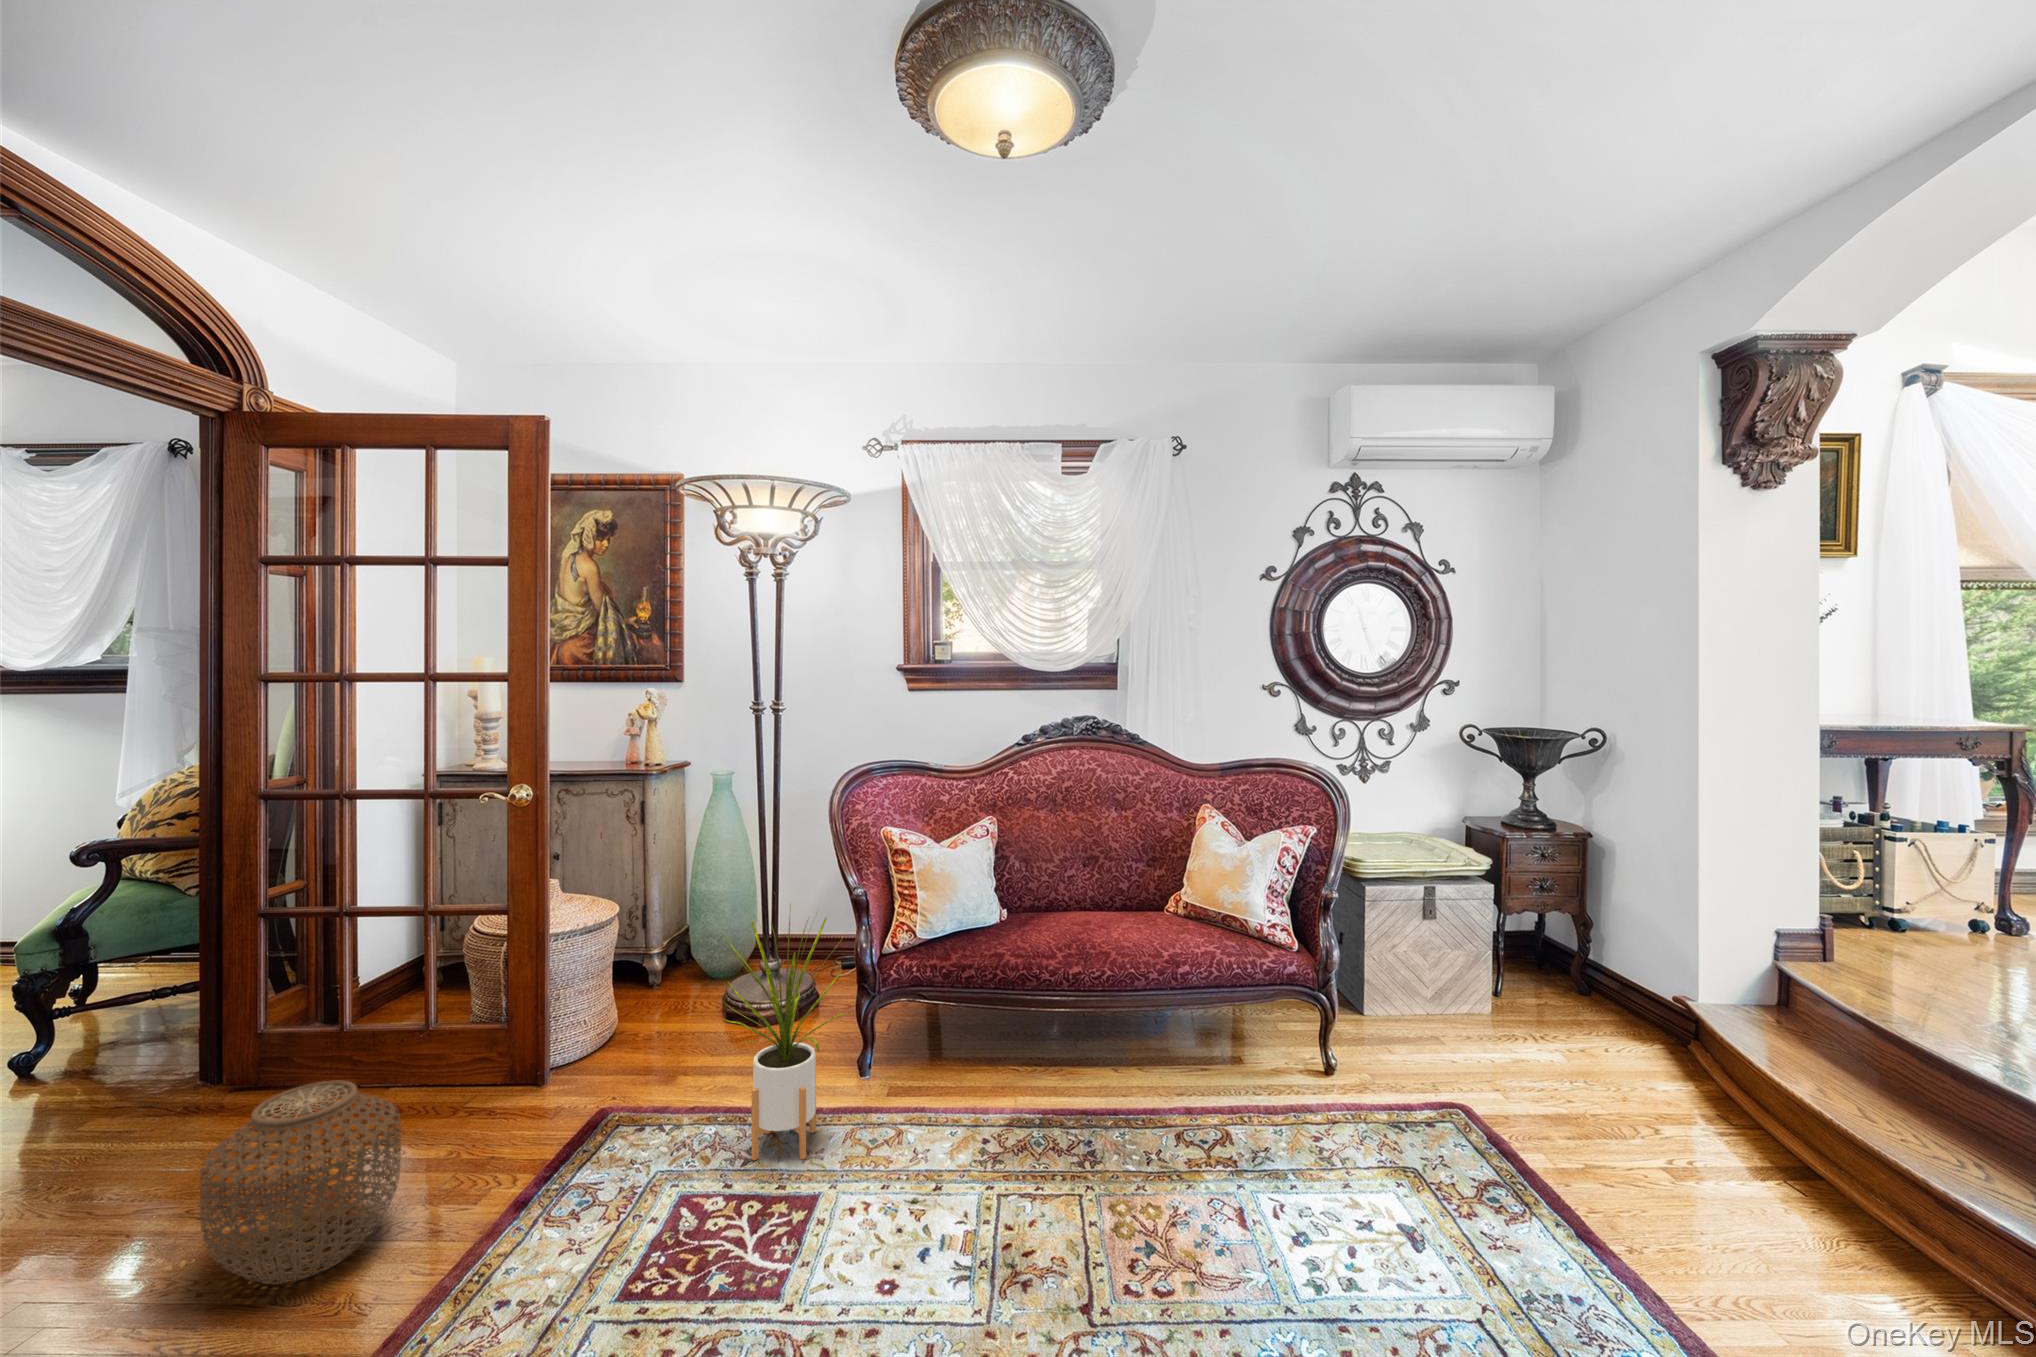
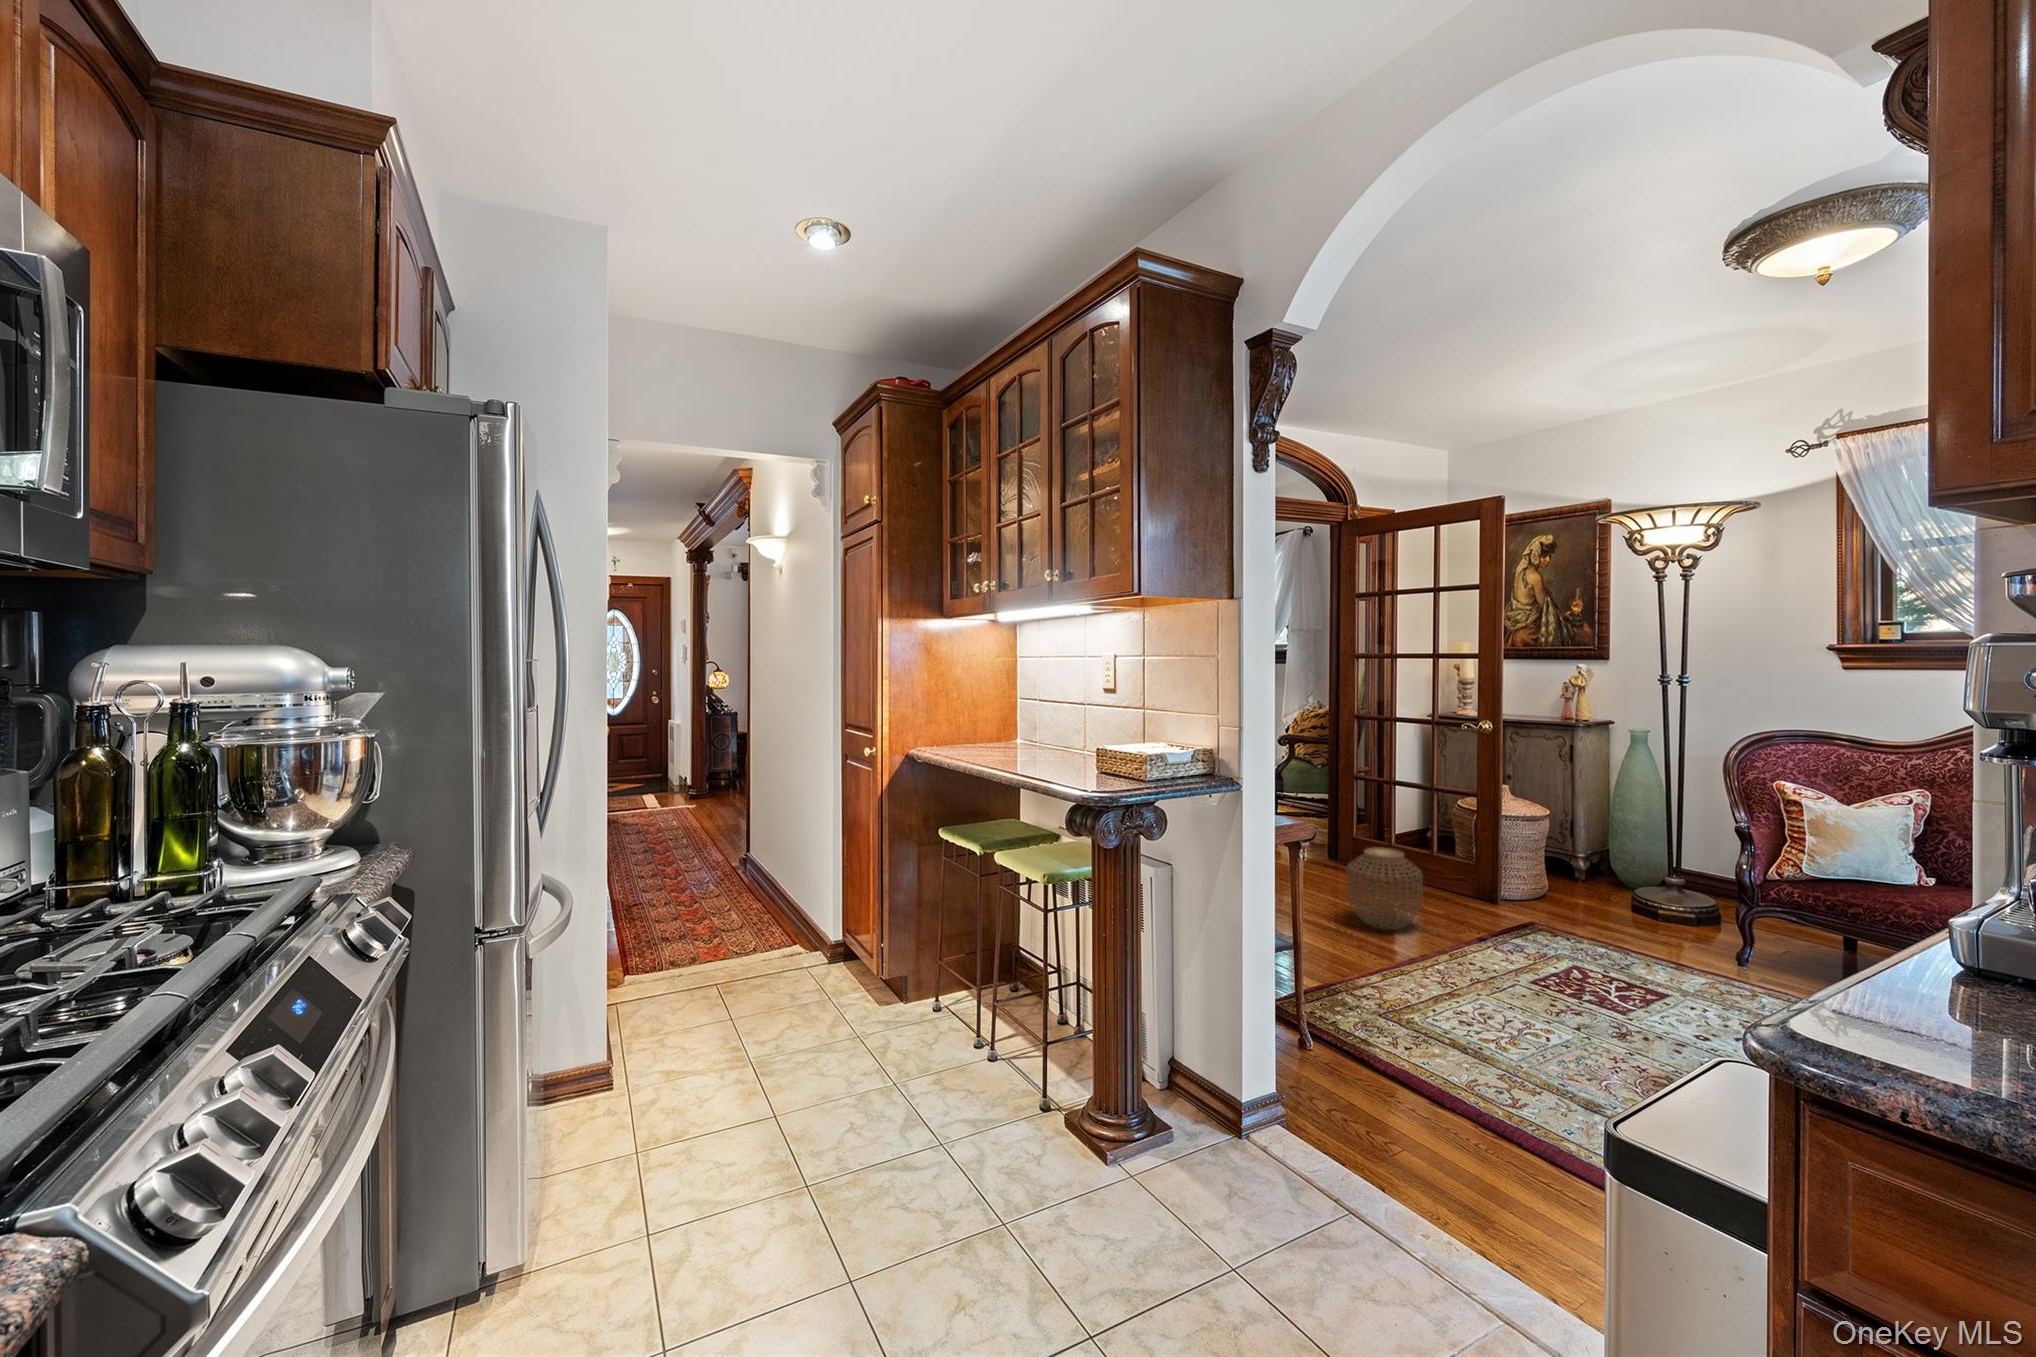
house plant: present [723,904,846,1161] -> none [1606,813,1716,982]

